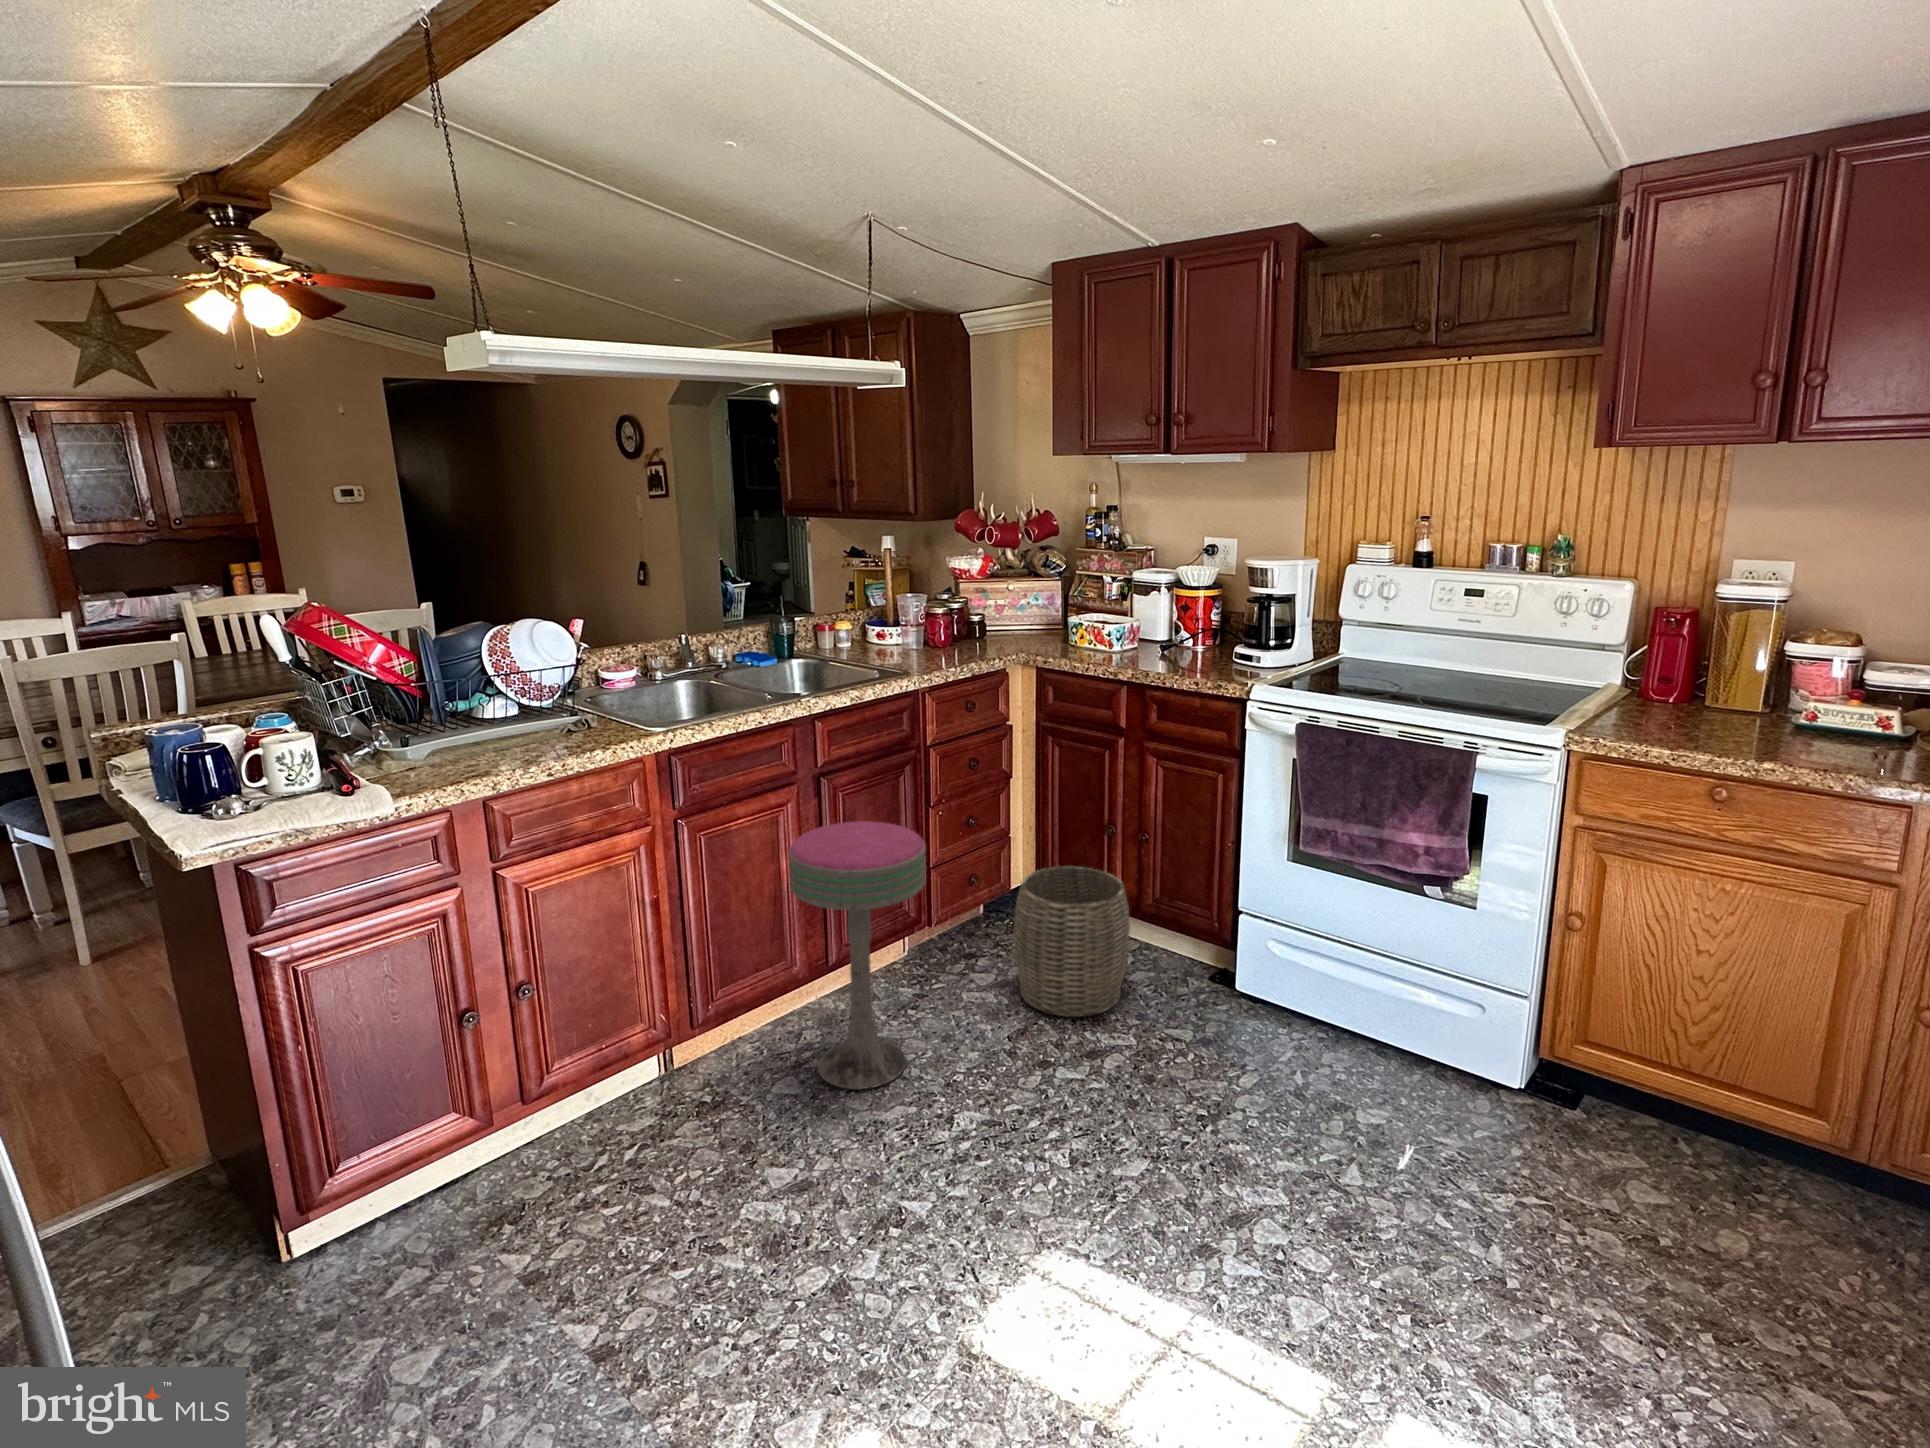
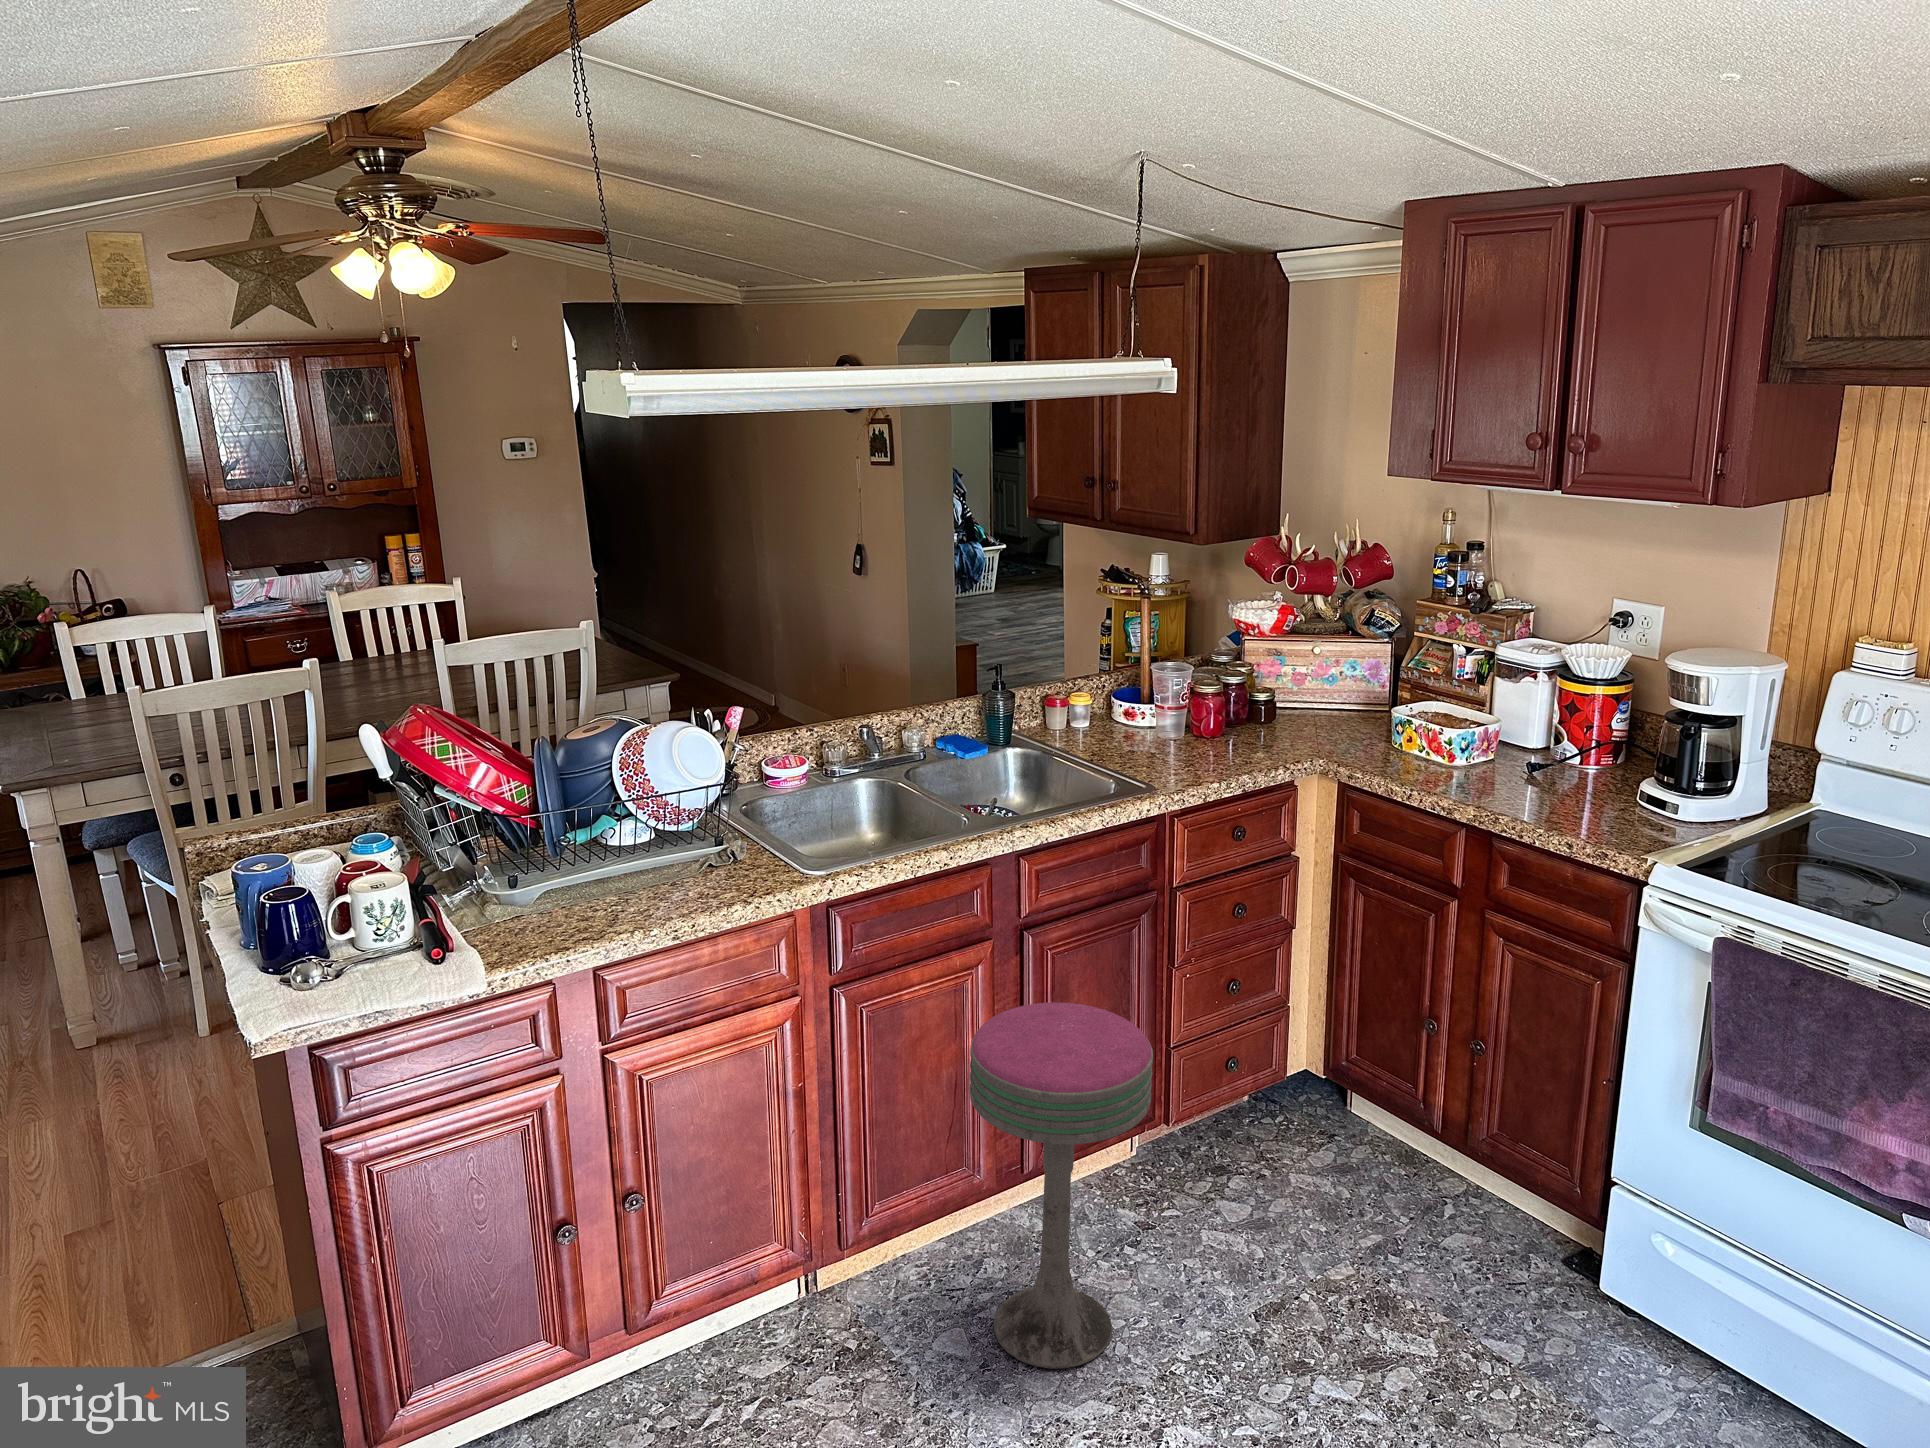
woven basket: present [1014,866,1130,1017] -> none [1276,1074,1445,1300]

